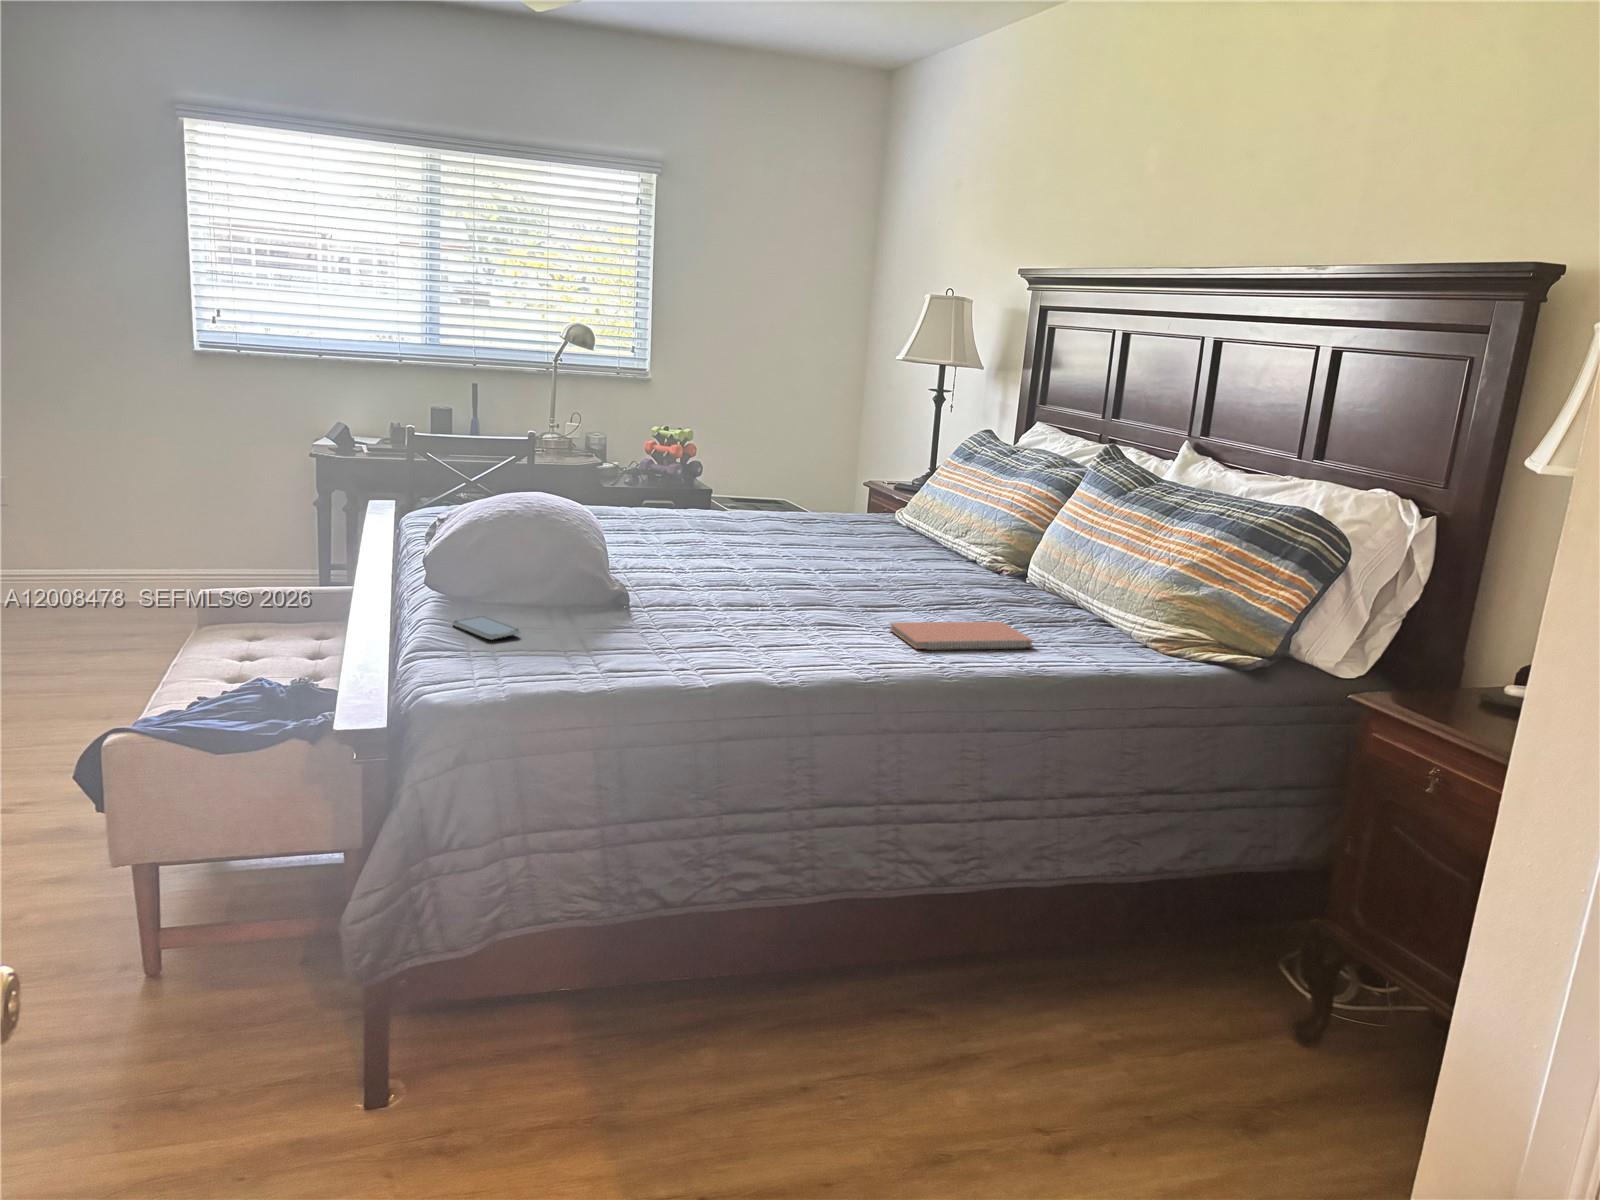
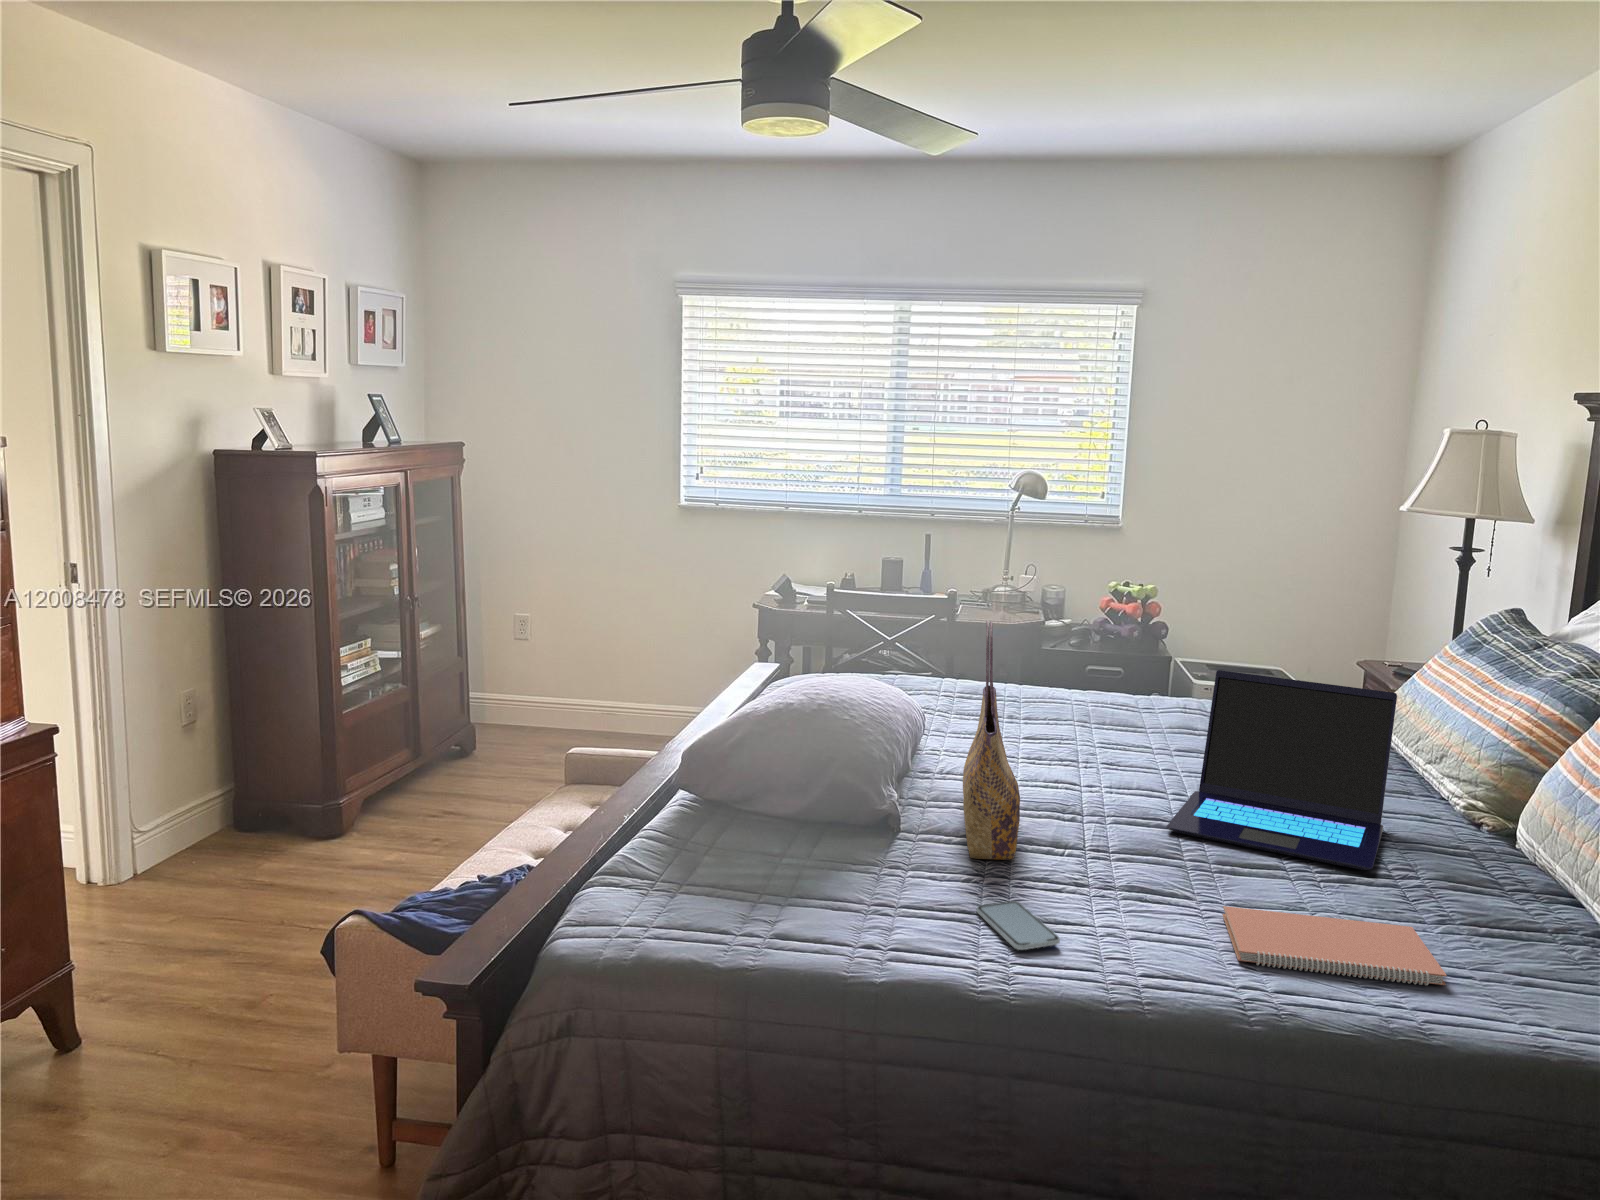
tote bag: none [663,427,731,616] -> present [963,620,1020,860]
laptop: none [816,472,958,600] -> present [1166,670,1397,870]
smartphone: present [453,616,520,640] -> present [976,901,1060,950]

